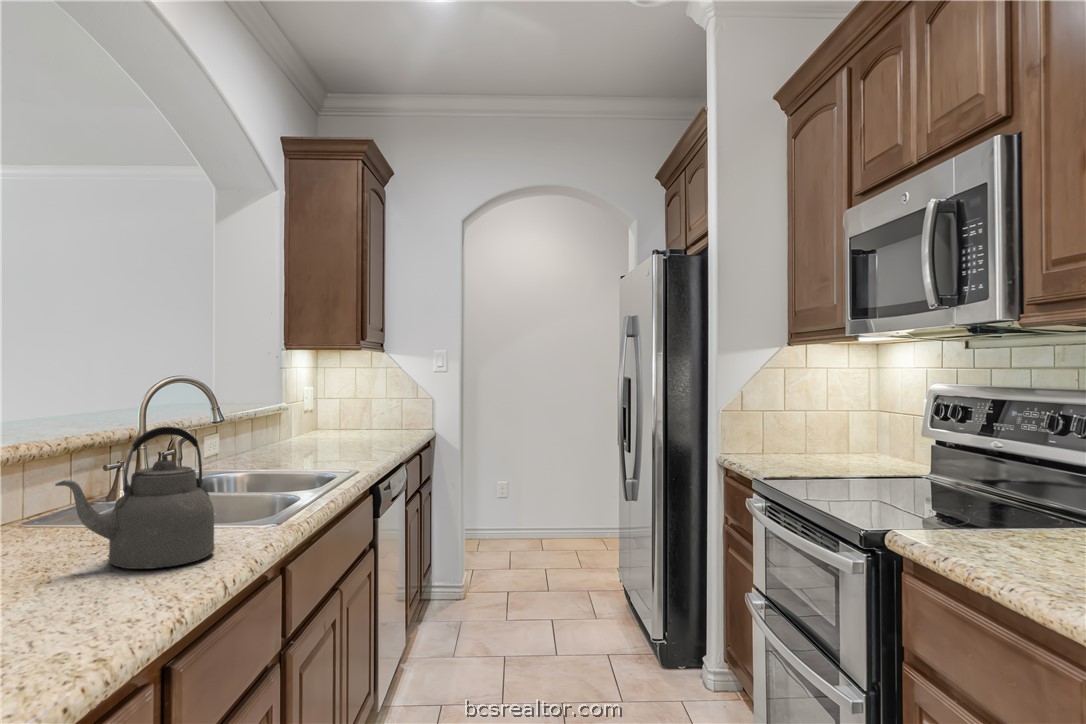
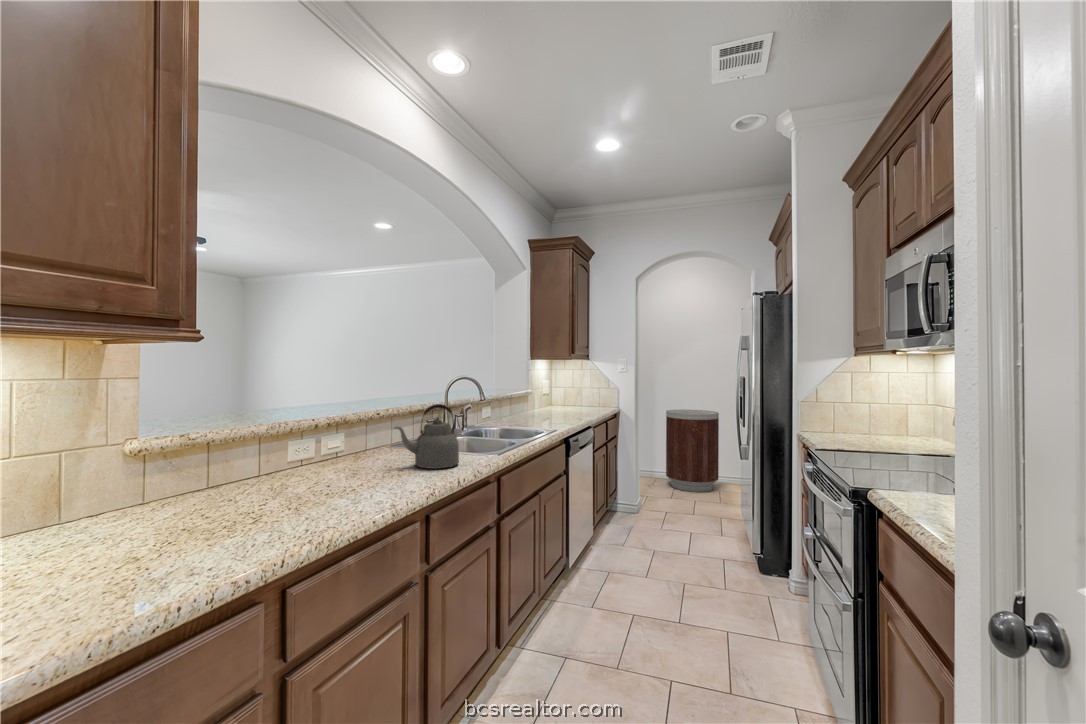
trash can: none [494,430,570,553] -> present [666,409,719,492]

